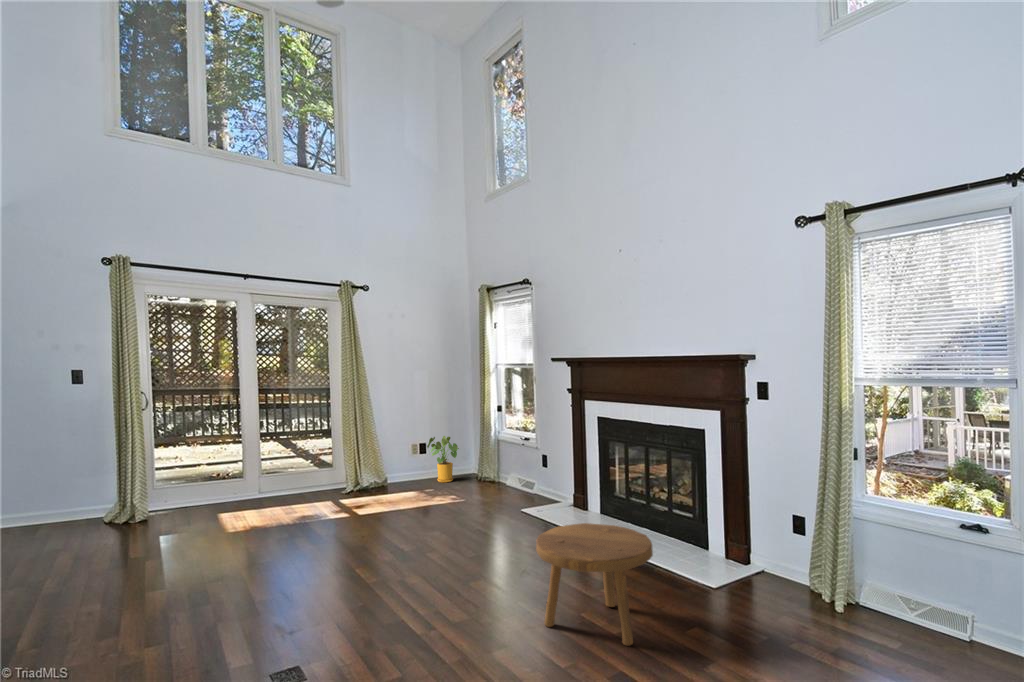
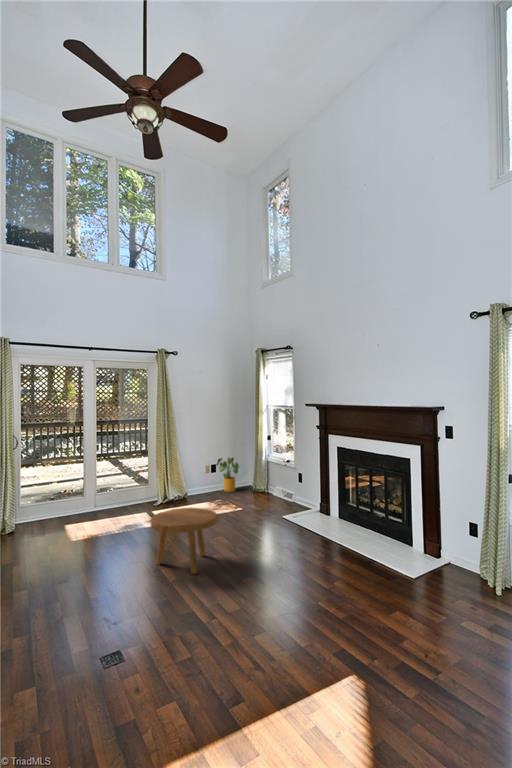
footstool: present [536,523,653,646] -> present [151,508,218,574]

